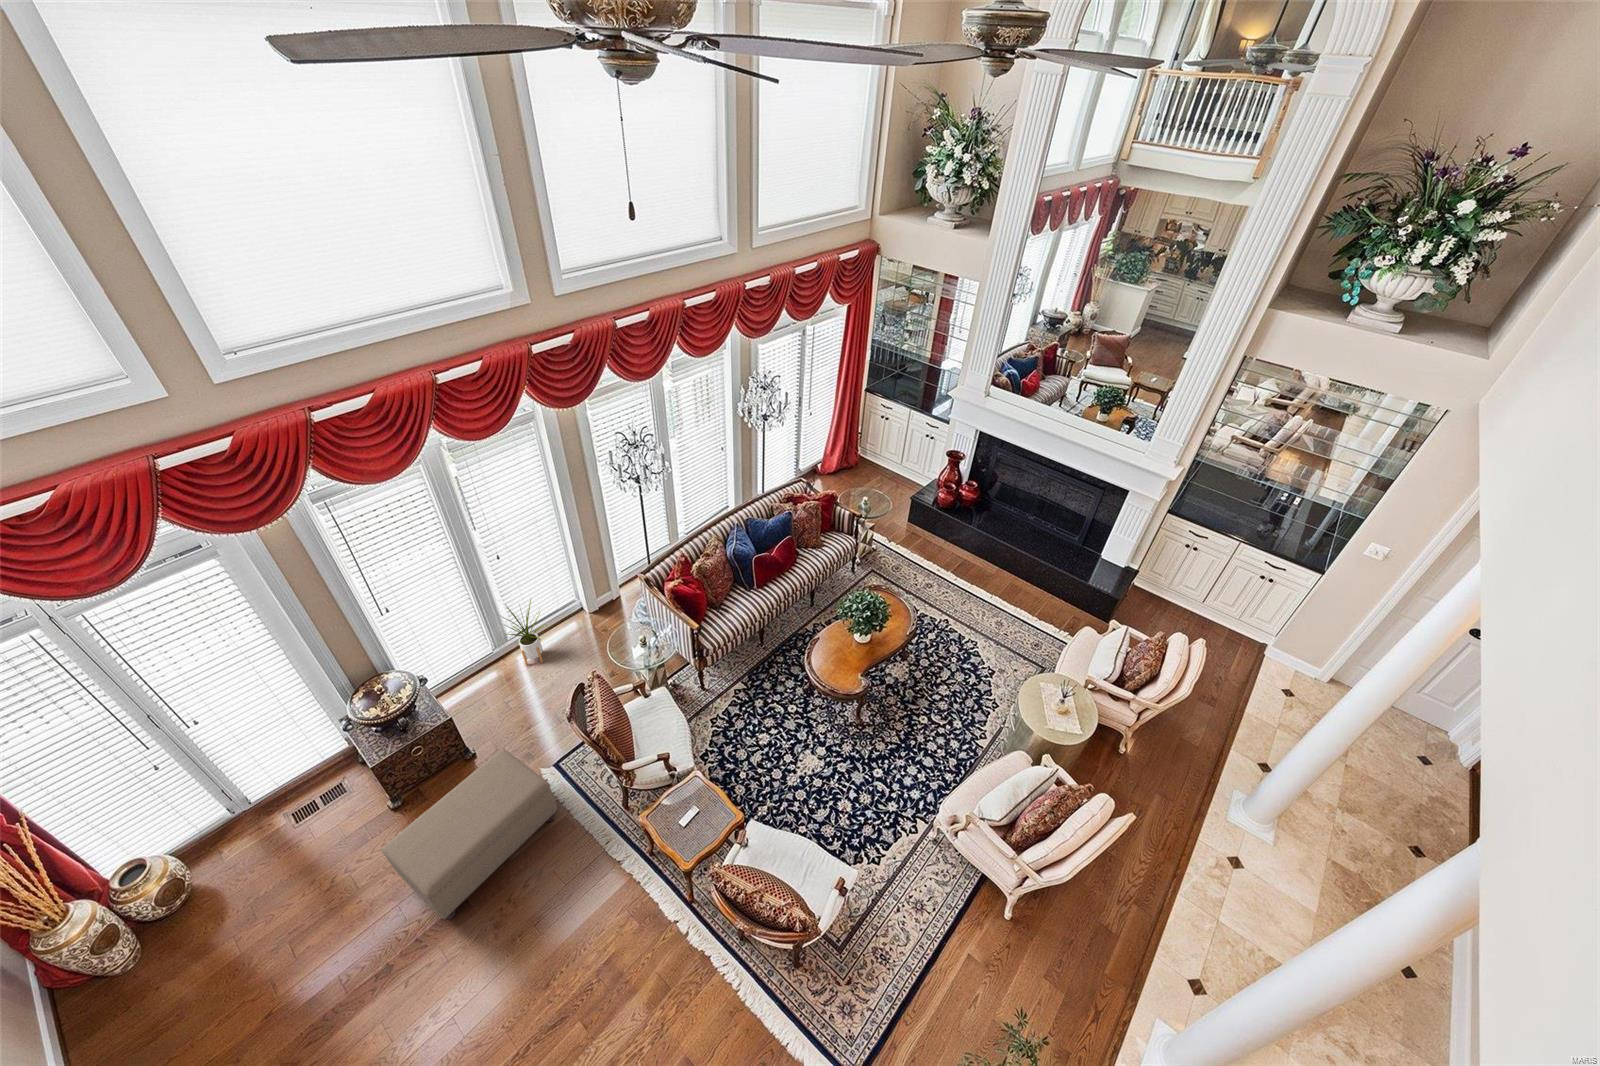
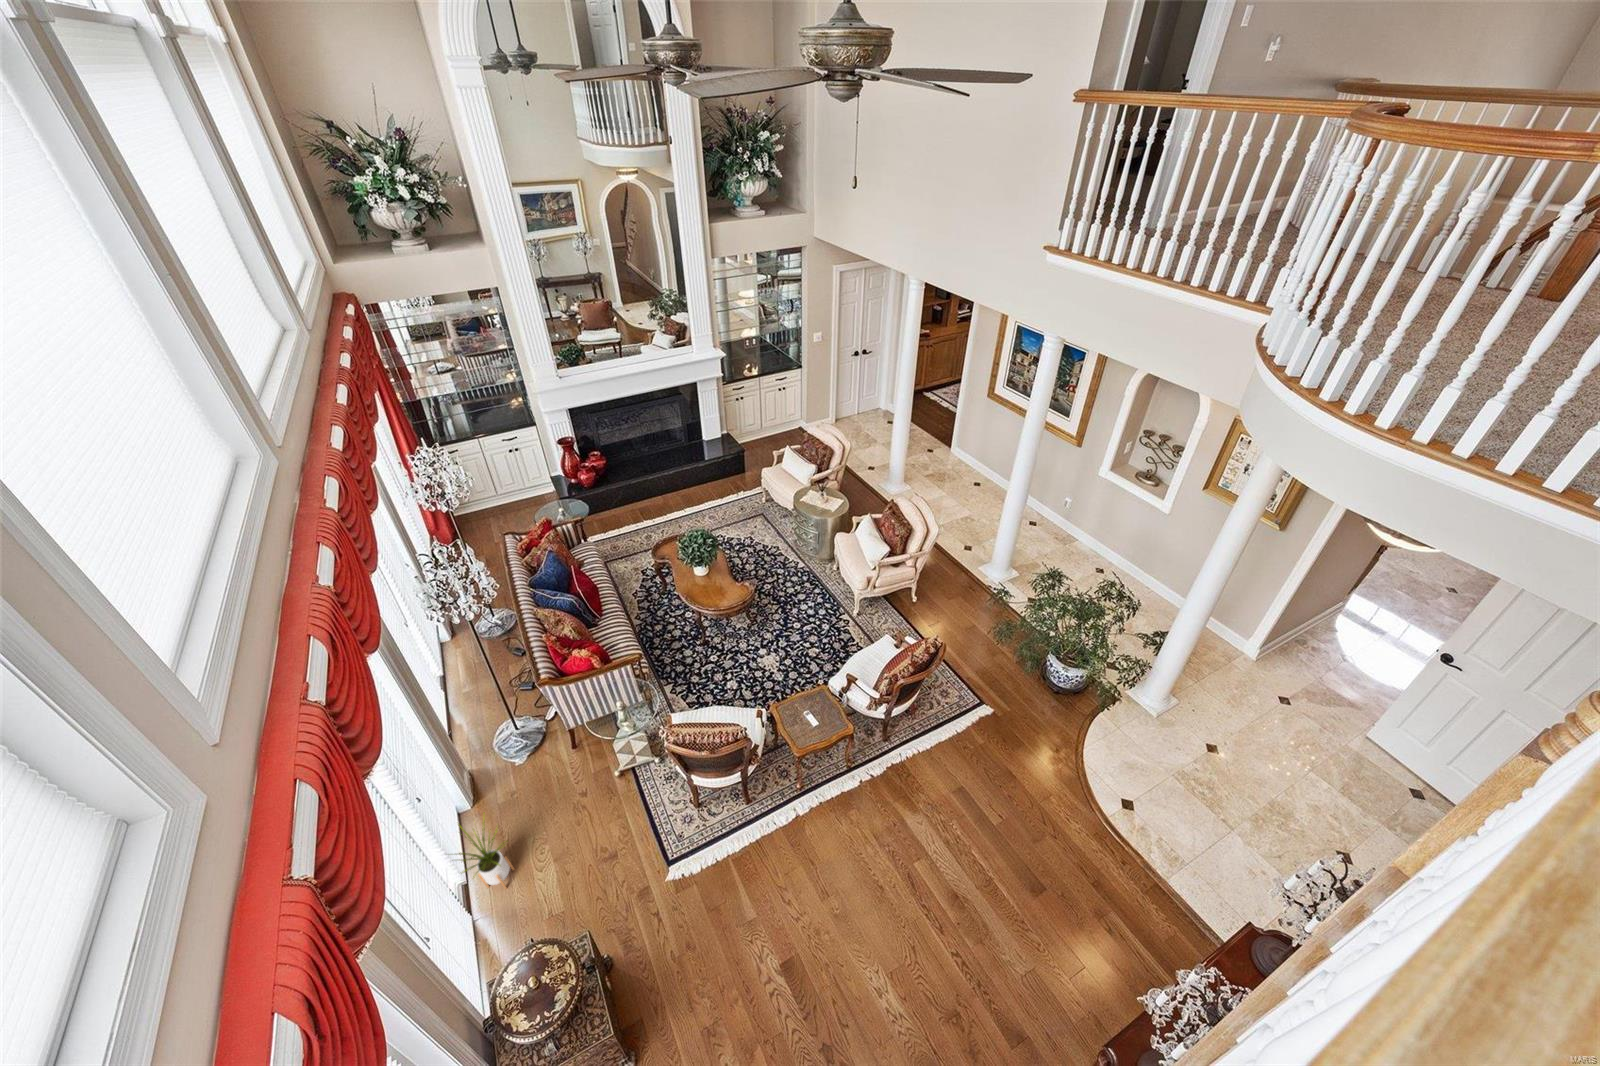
ottoman: present [381,749,557,919] -> none [658,833,802,1029]

